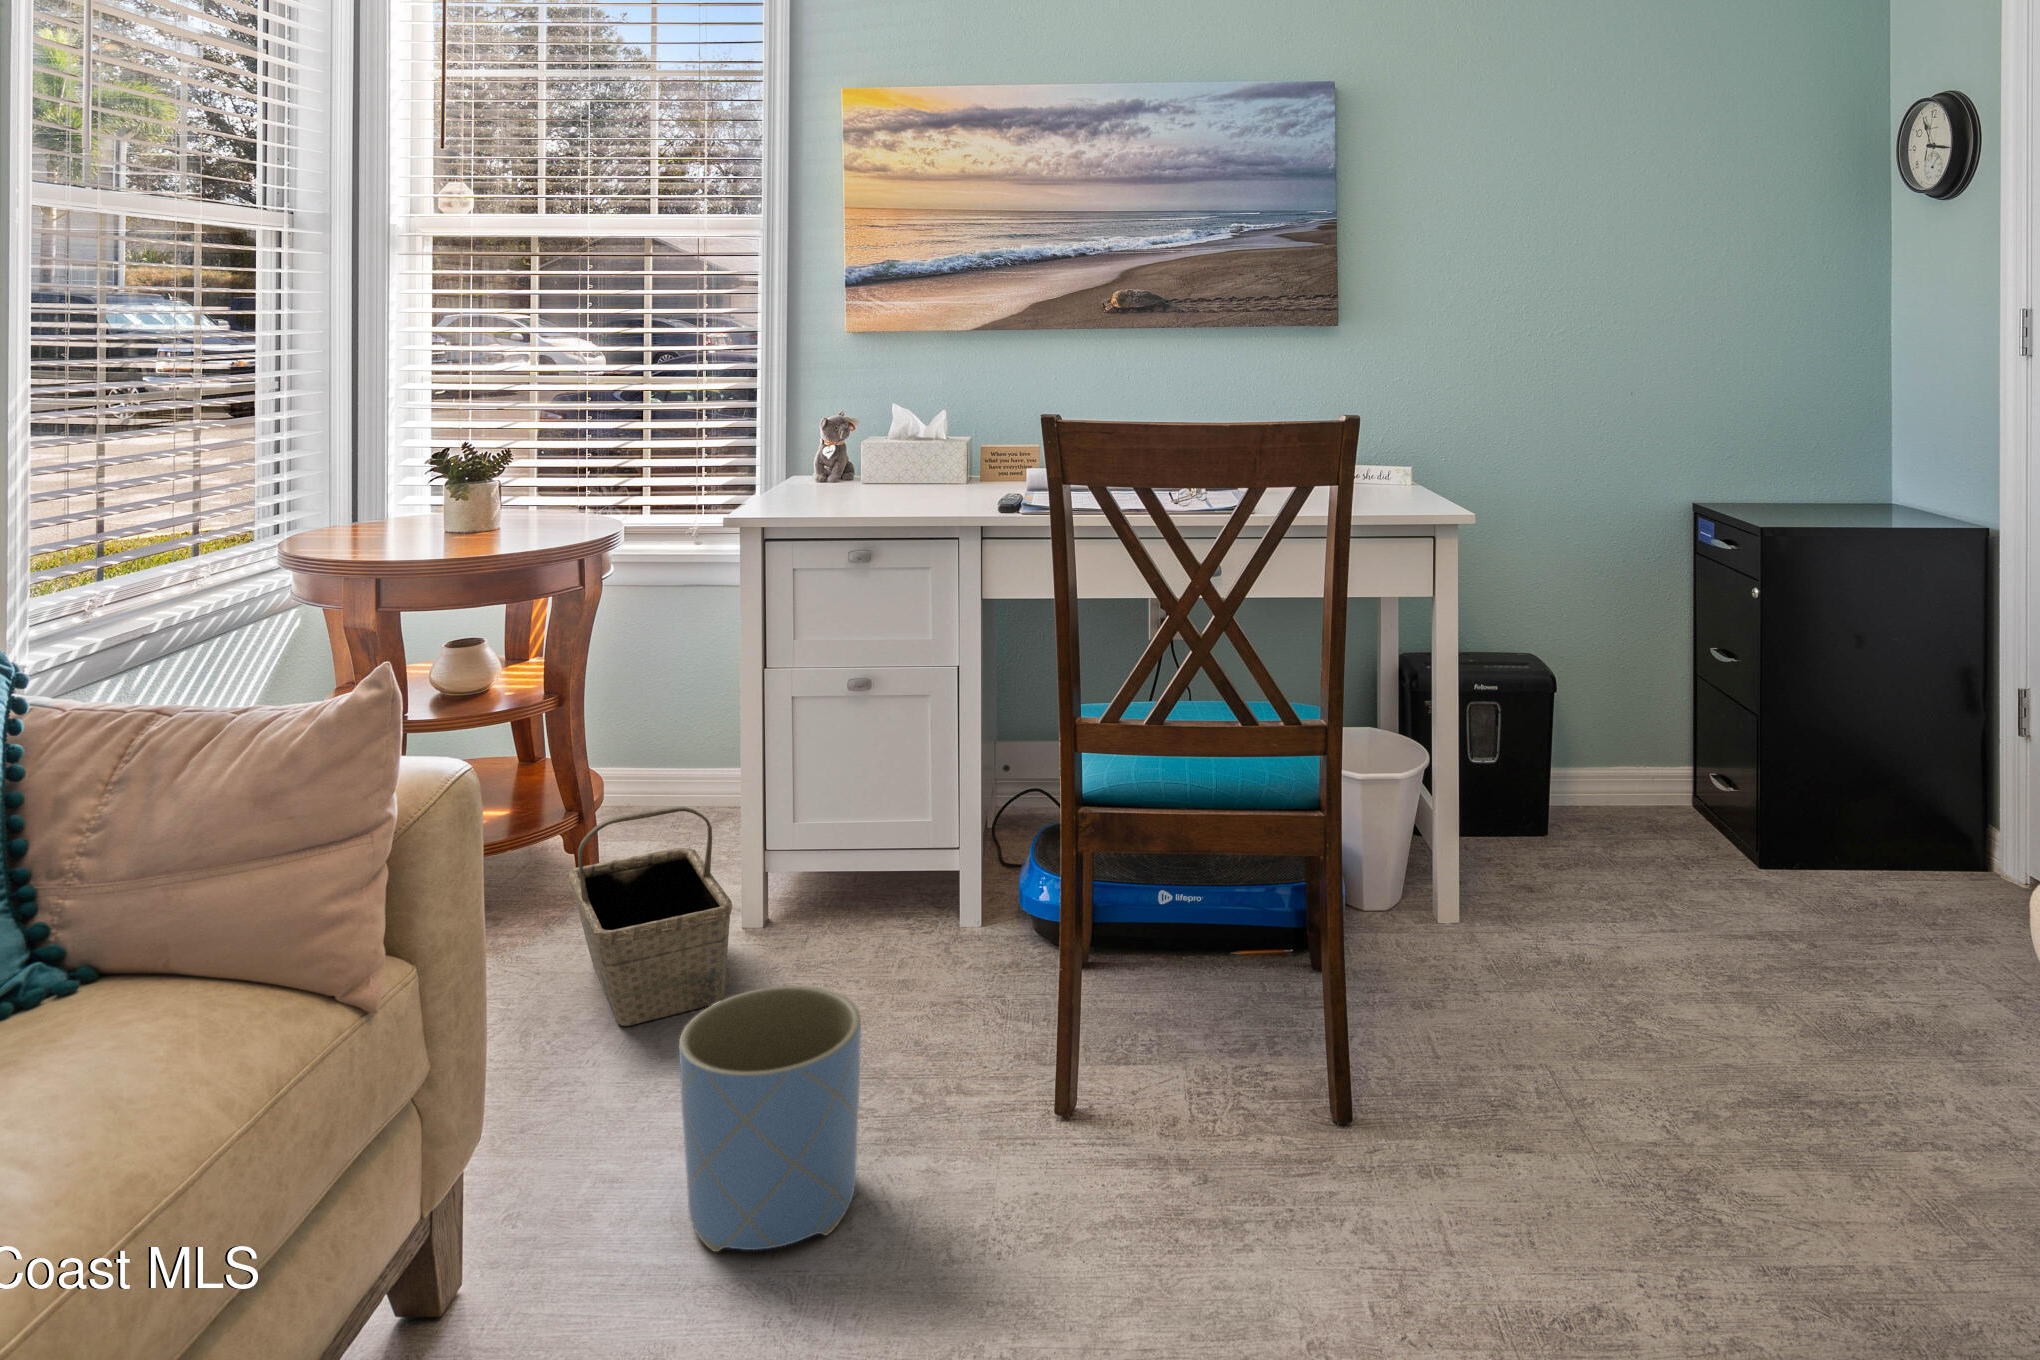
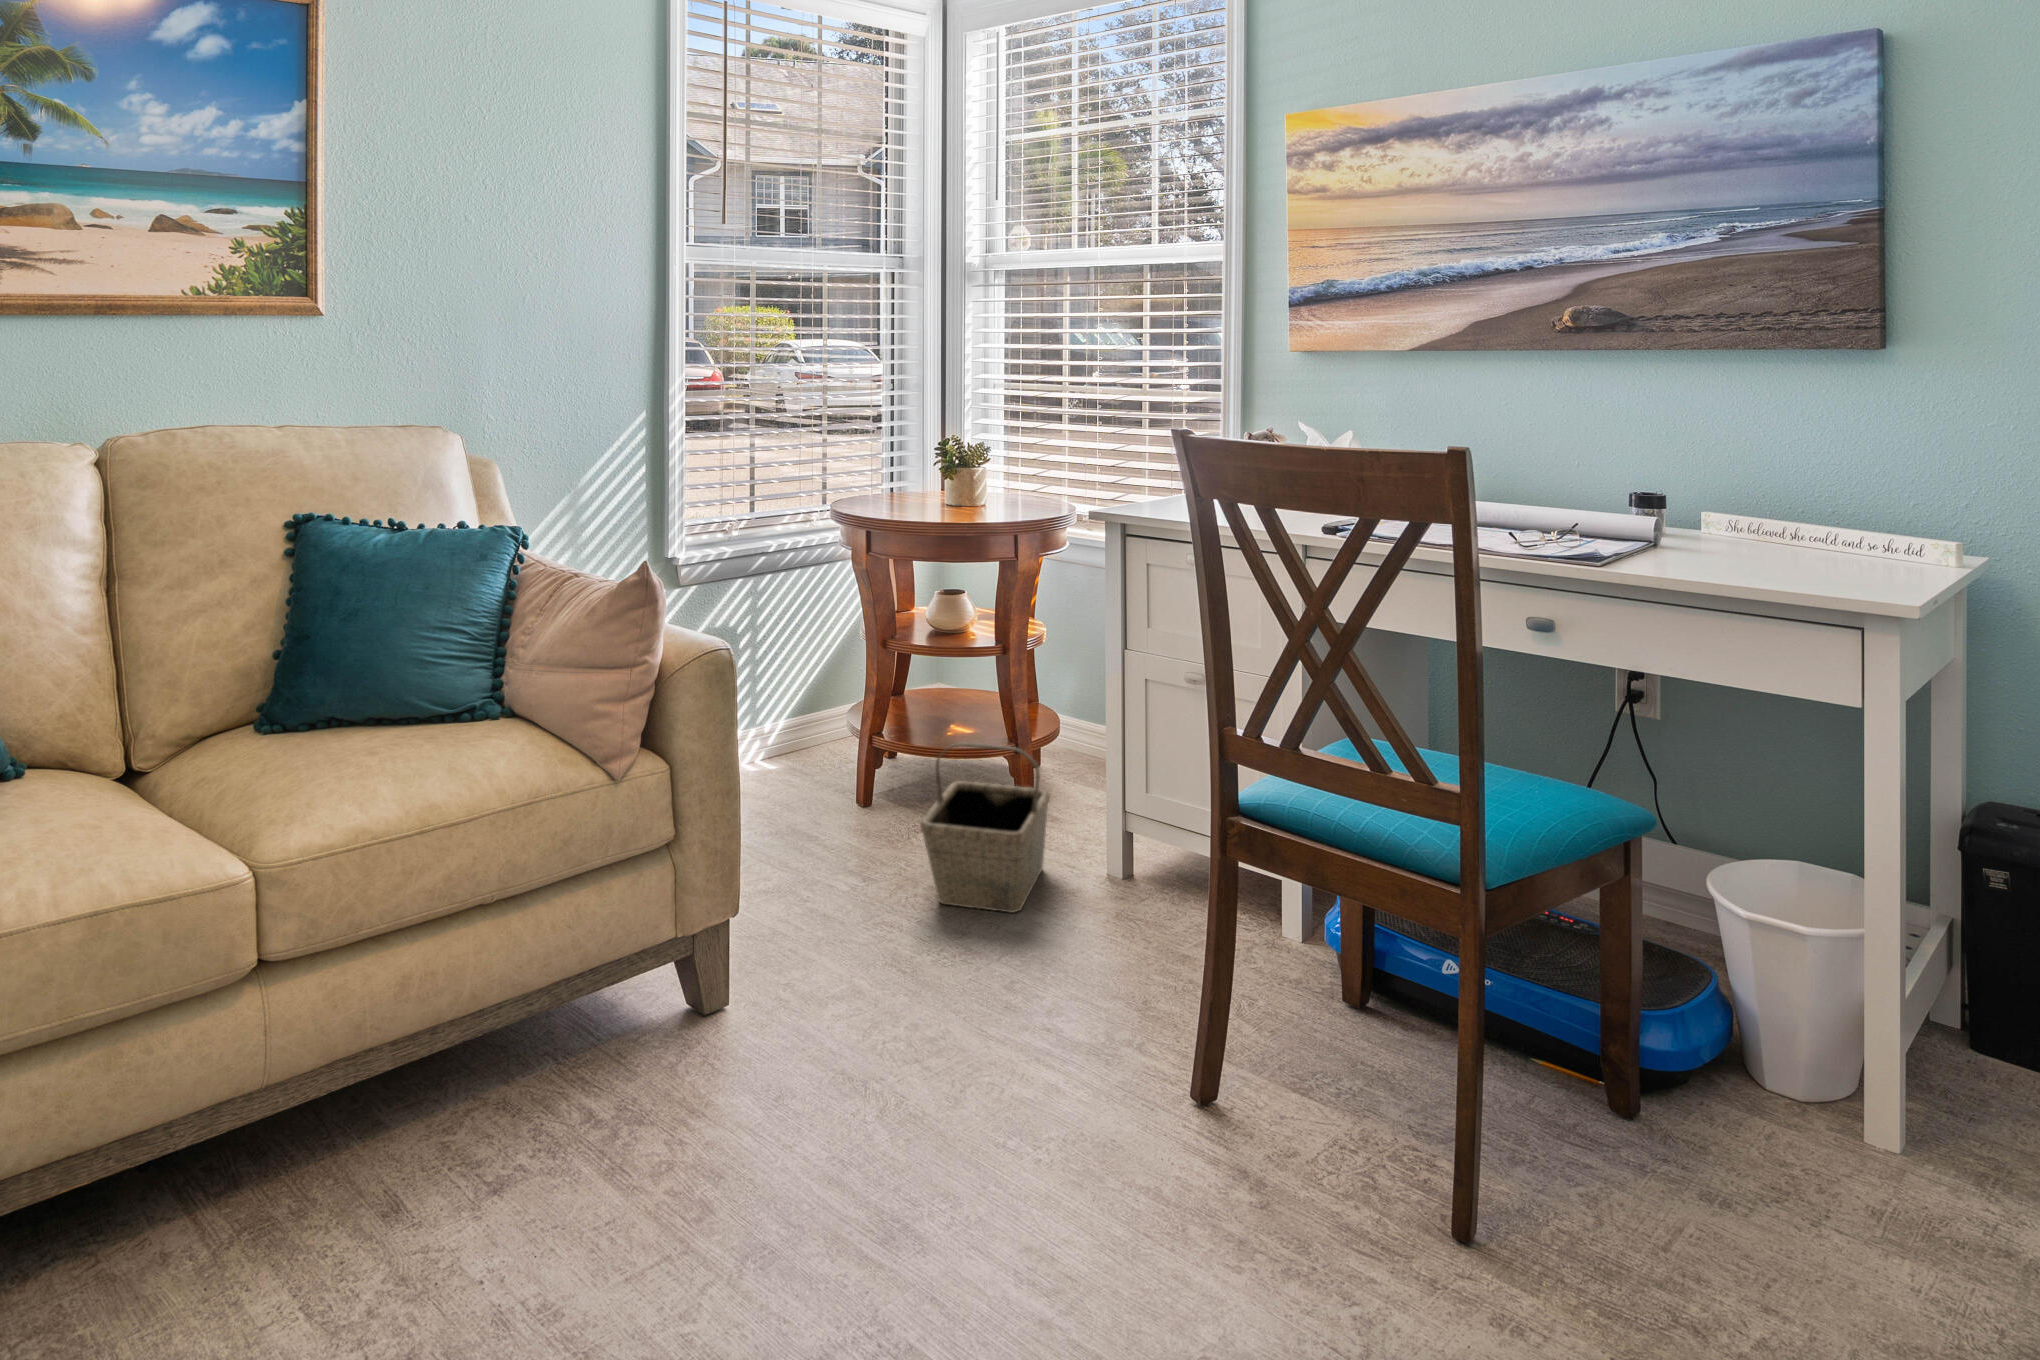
planter: present [679,986,861,1252] -> none [839,872,976,1065]

